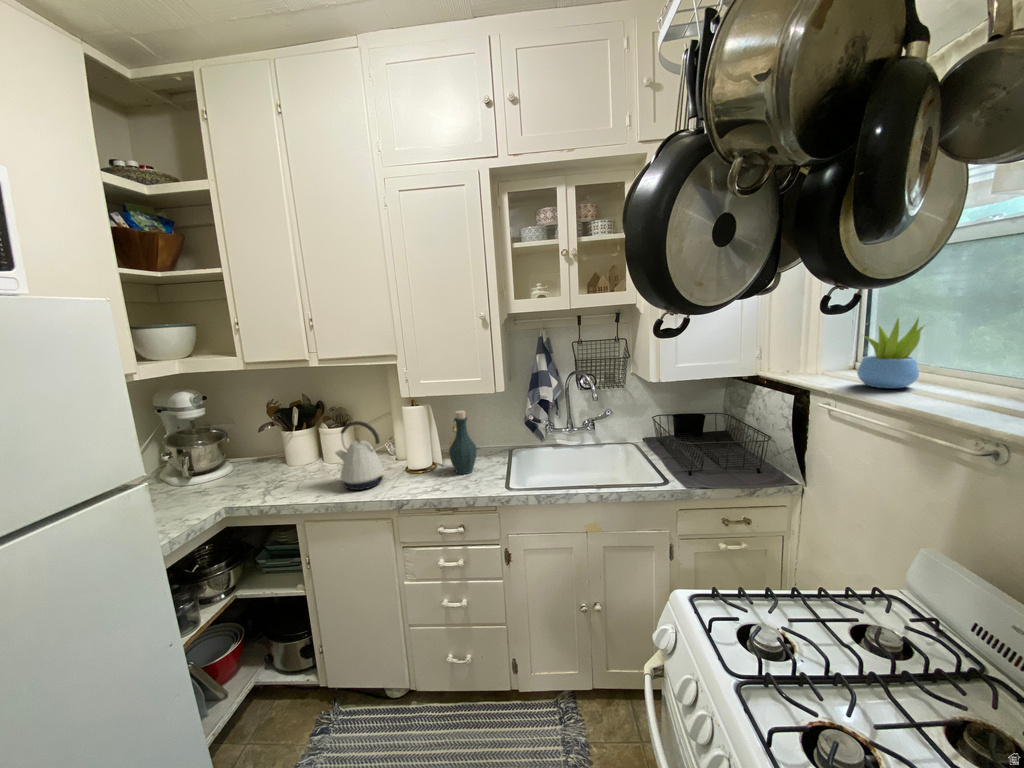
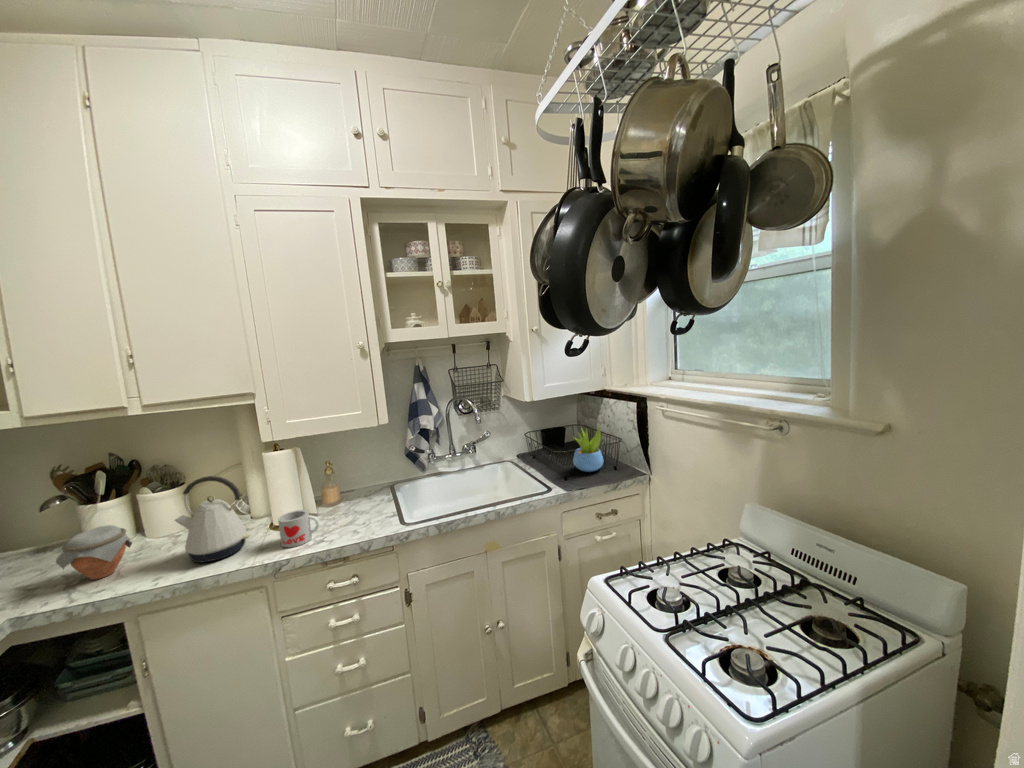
succulent plant: present [857,318,924,388] -> present [573,425,603,472]
bottle: present [449,411,477,474] -> none [328,449,360,519]
jar: none [263,449,310,488] -> present [56,525,132,580]
mug: none [405,460,438,491] -> present [278,510,320,547]

